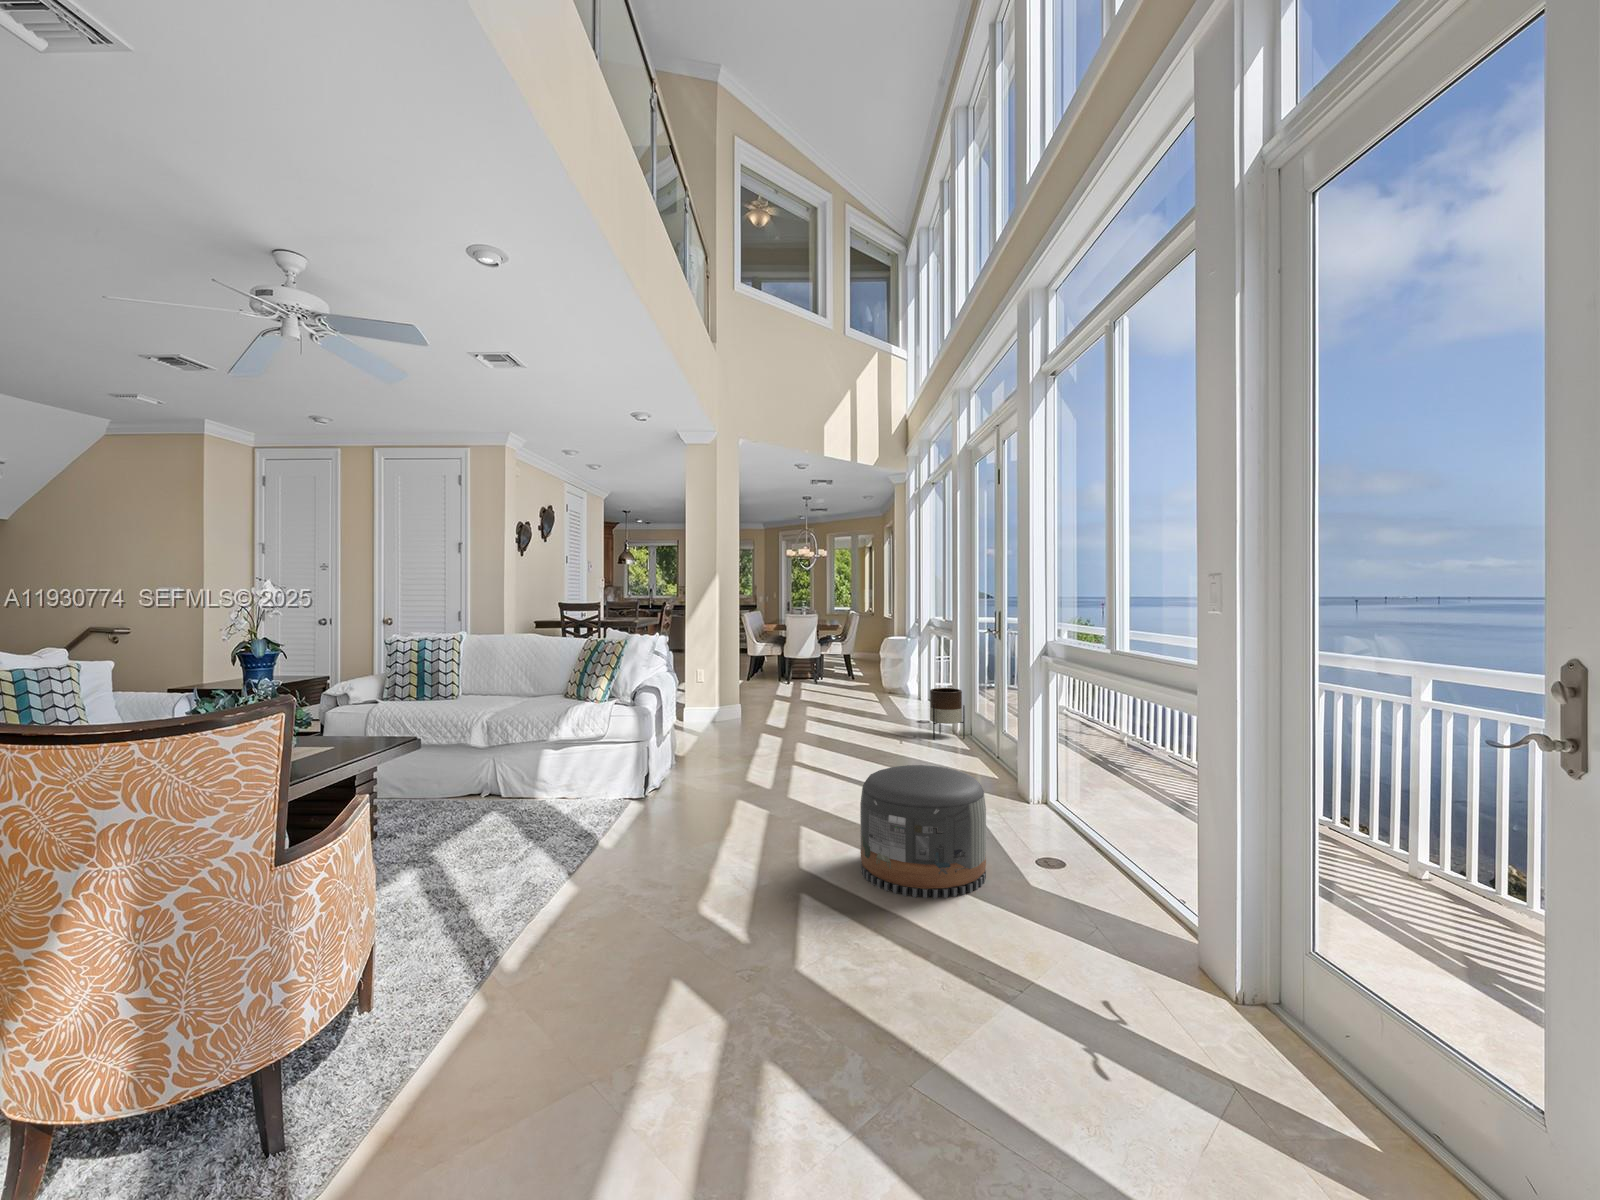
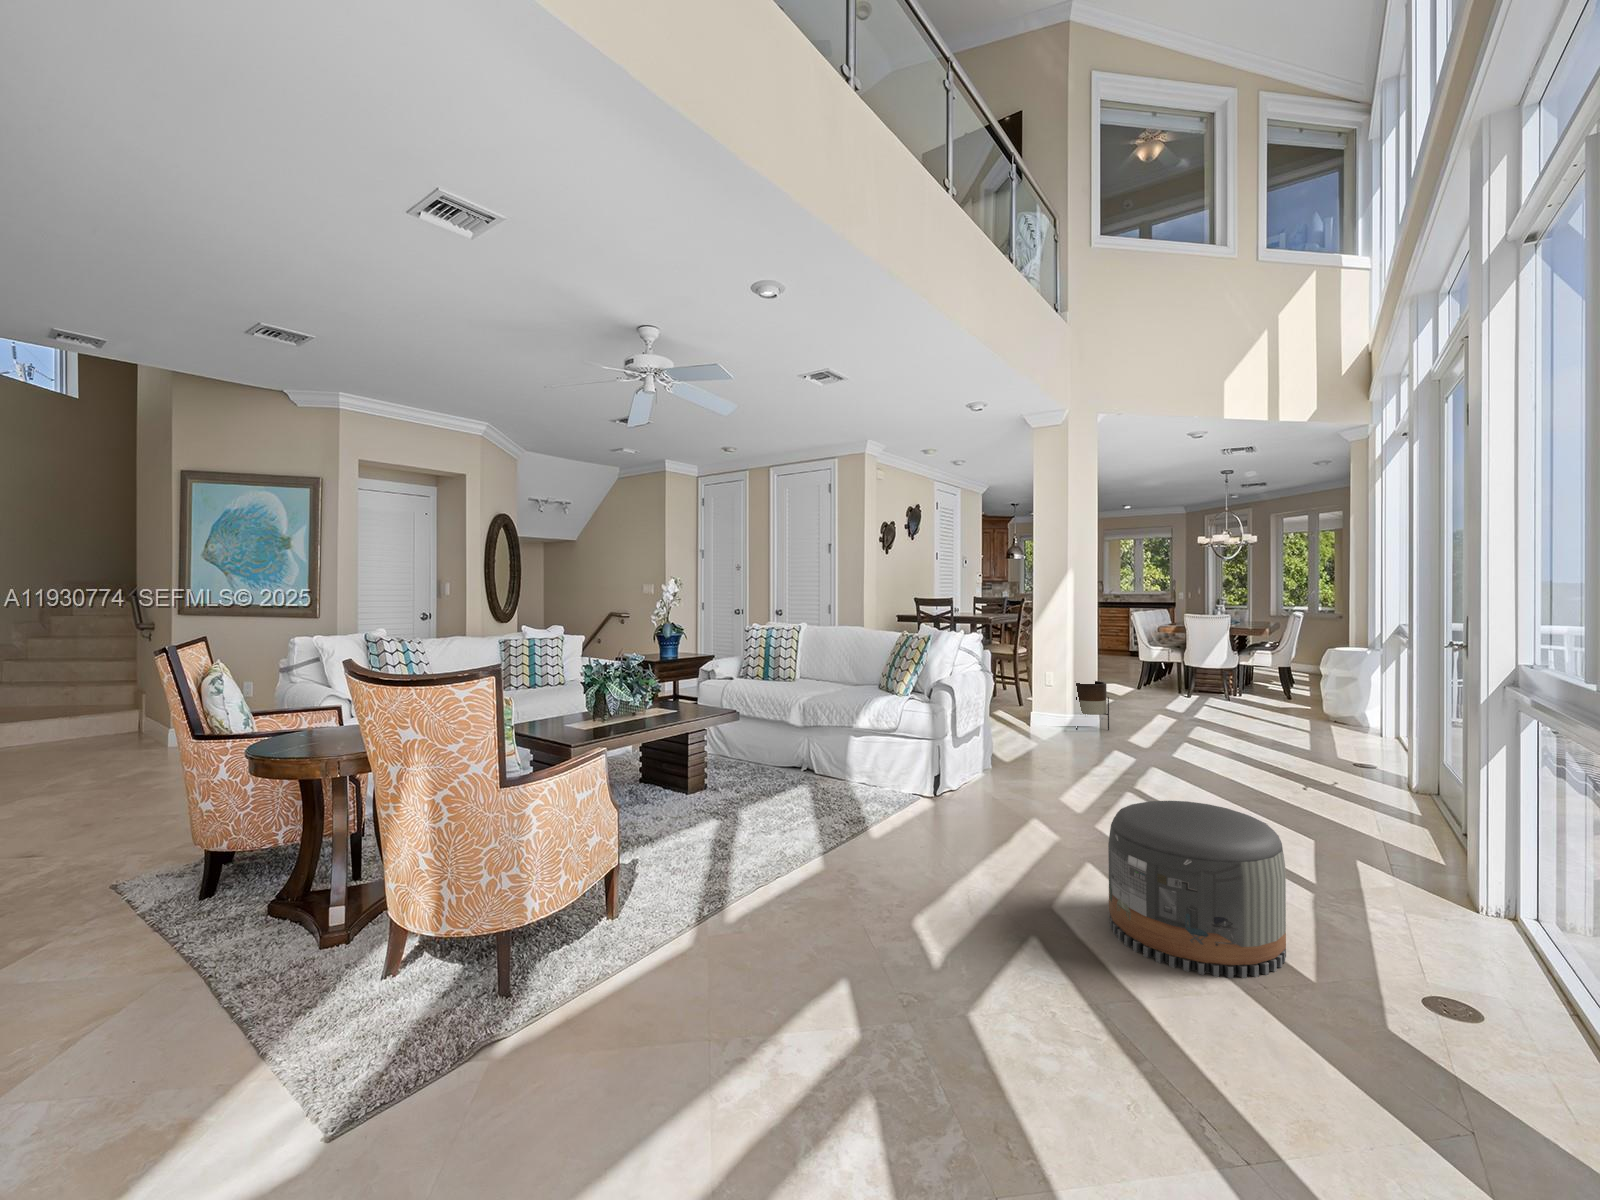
planter: present [930,688,965,740] -> present [1076,681,1109,730]

